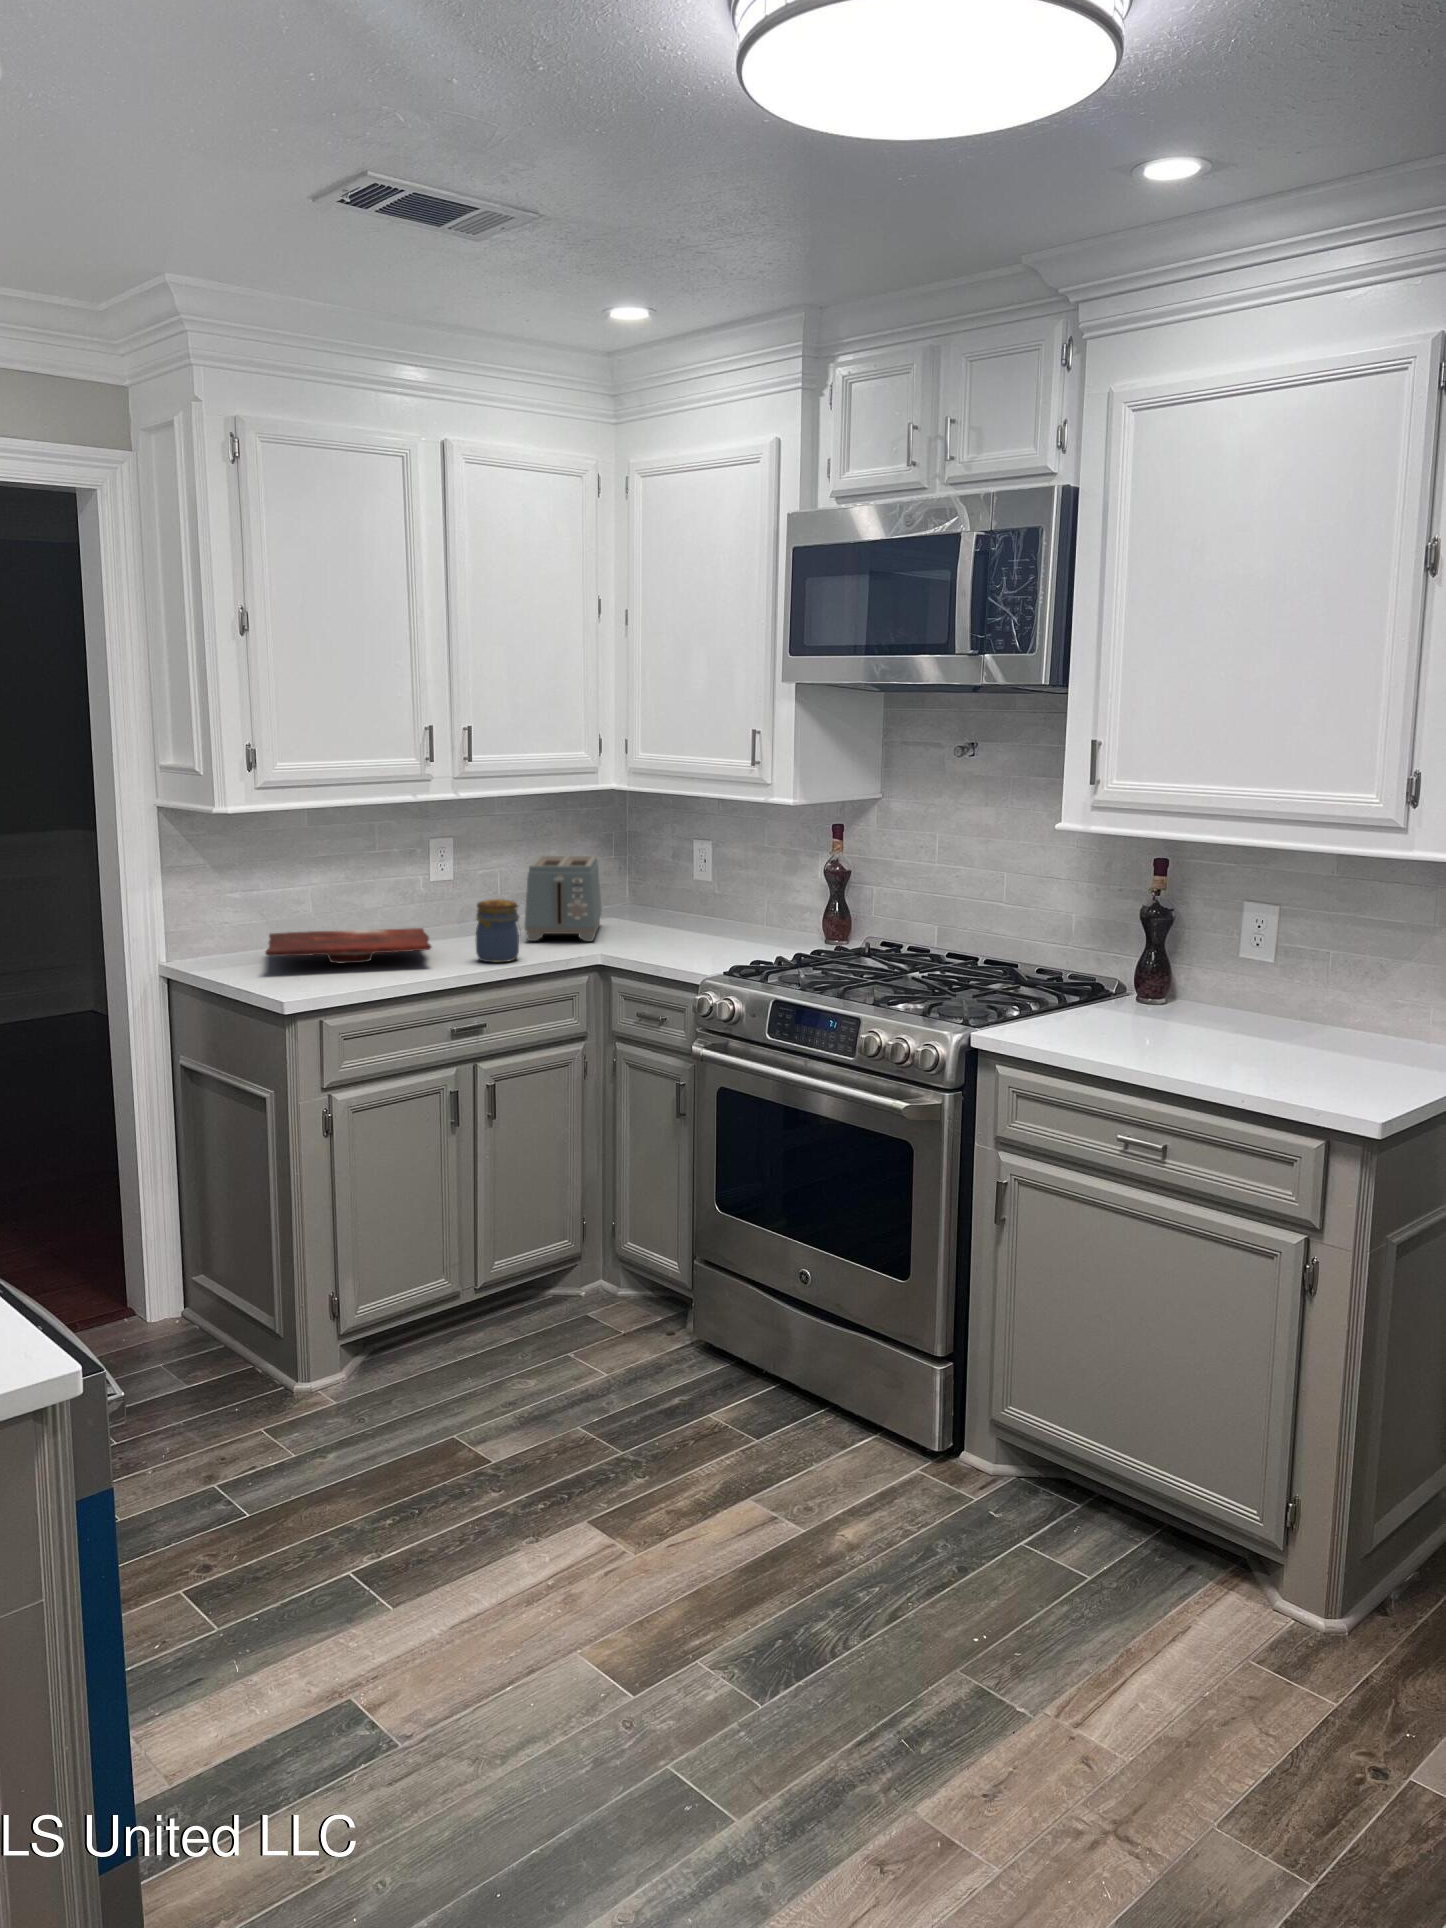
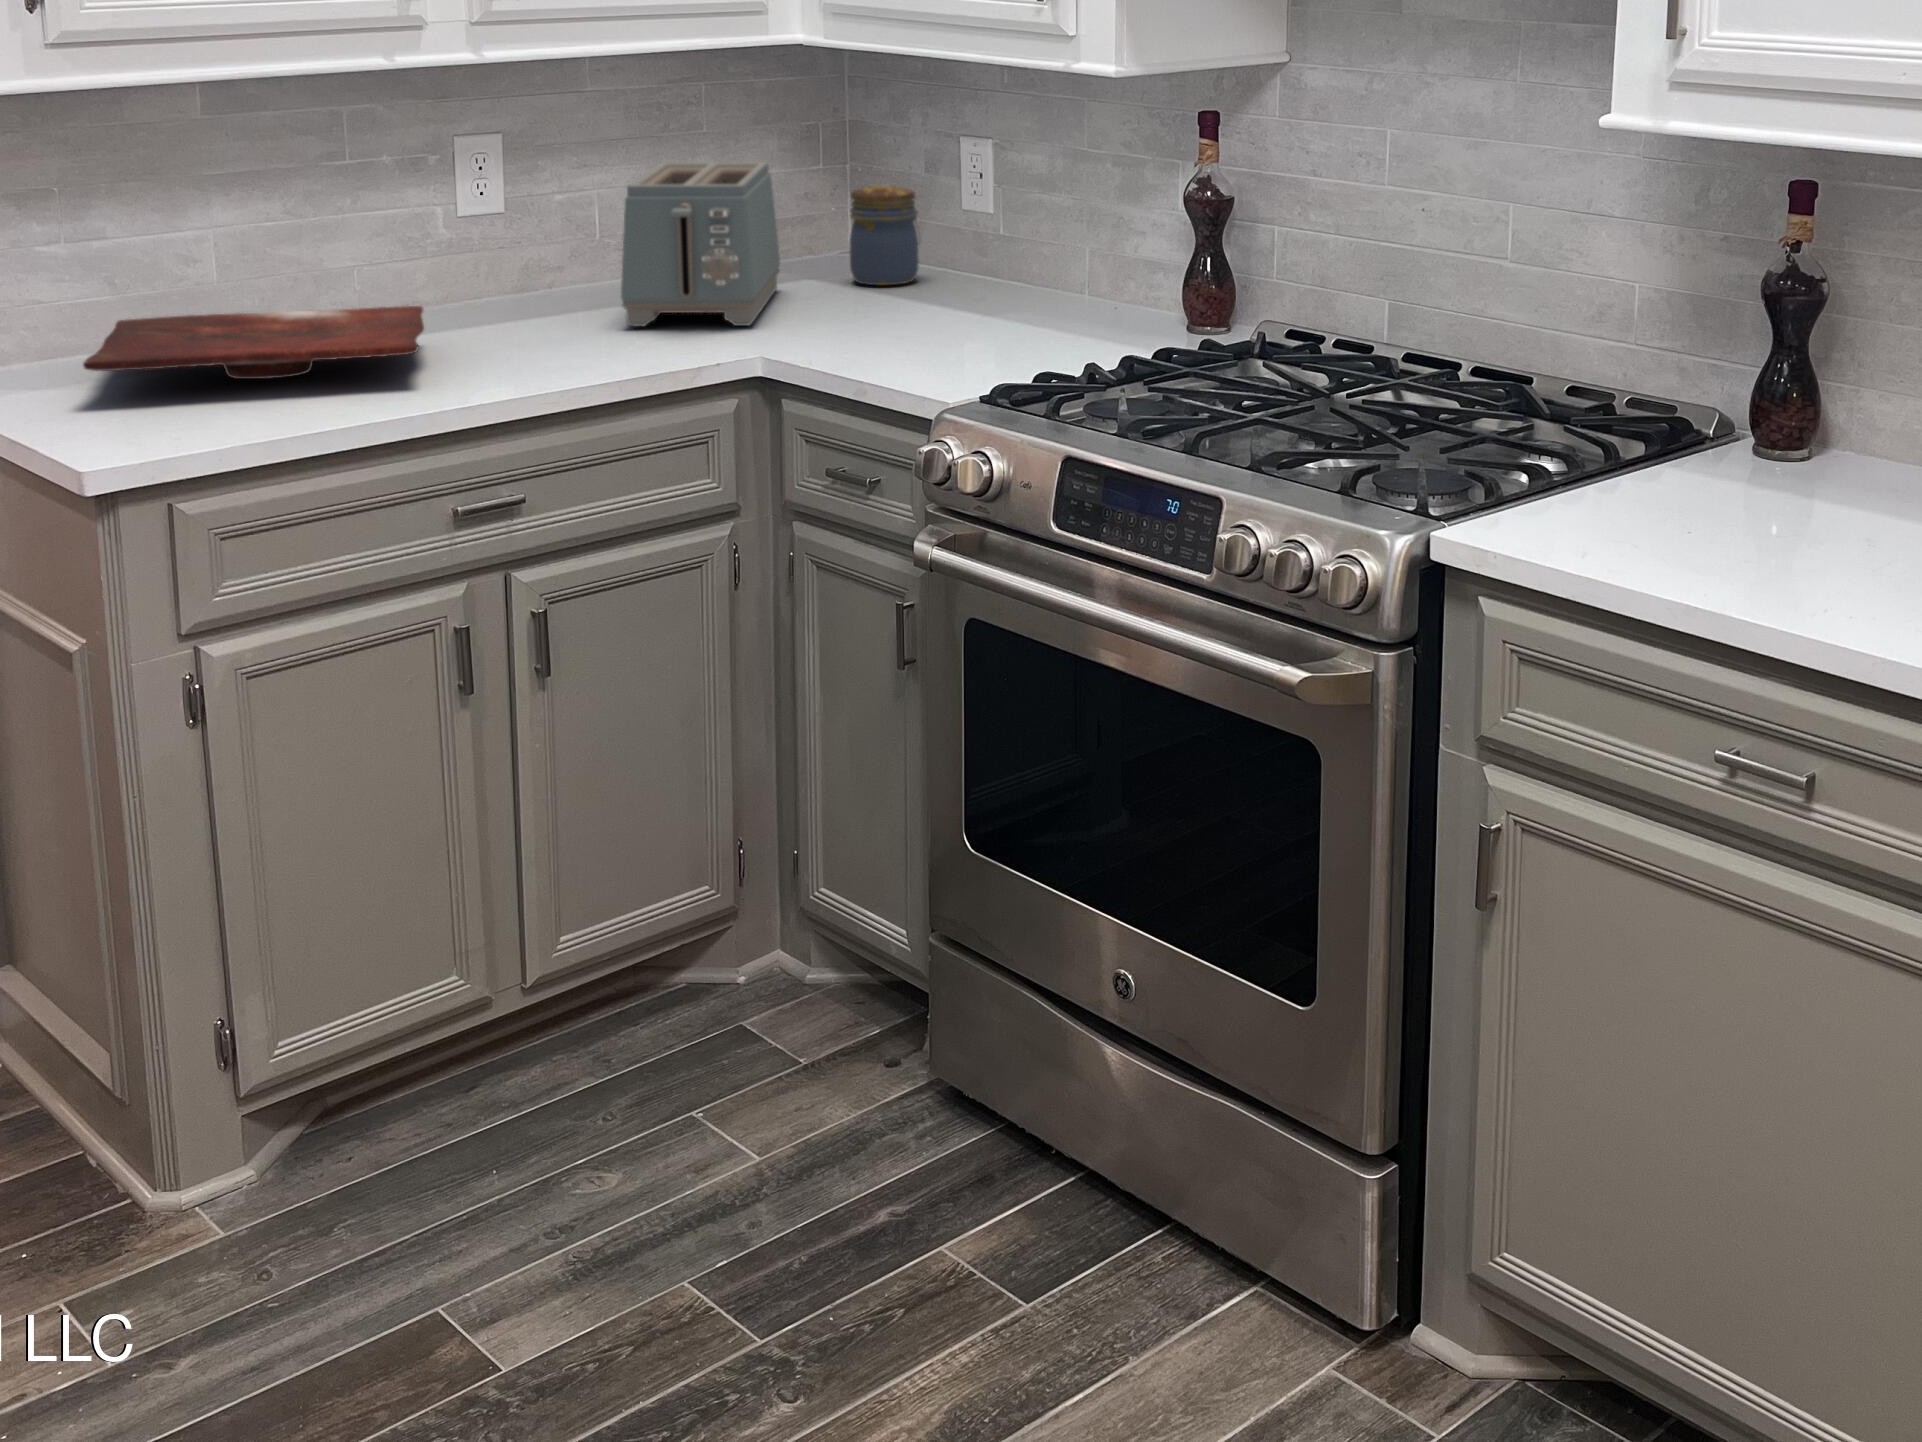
jar: present [476,899,521,962] -> present [850,186,919,285]

